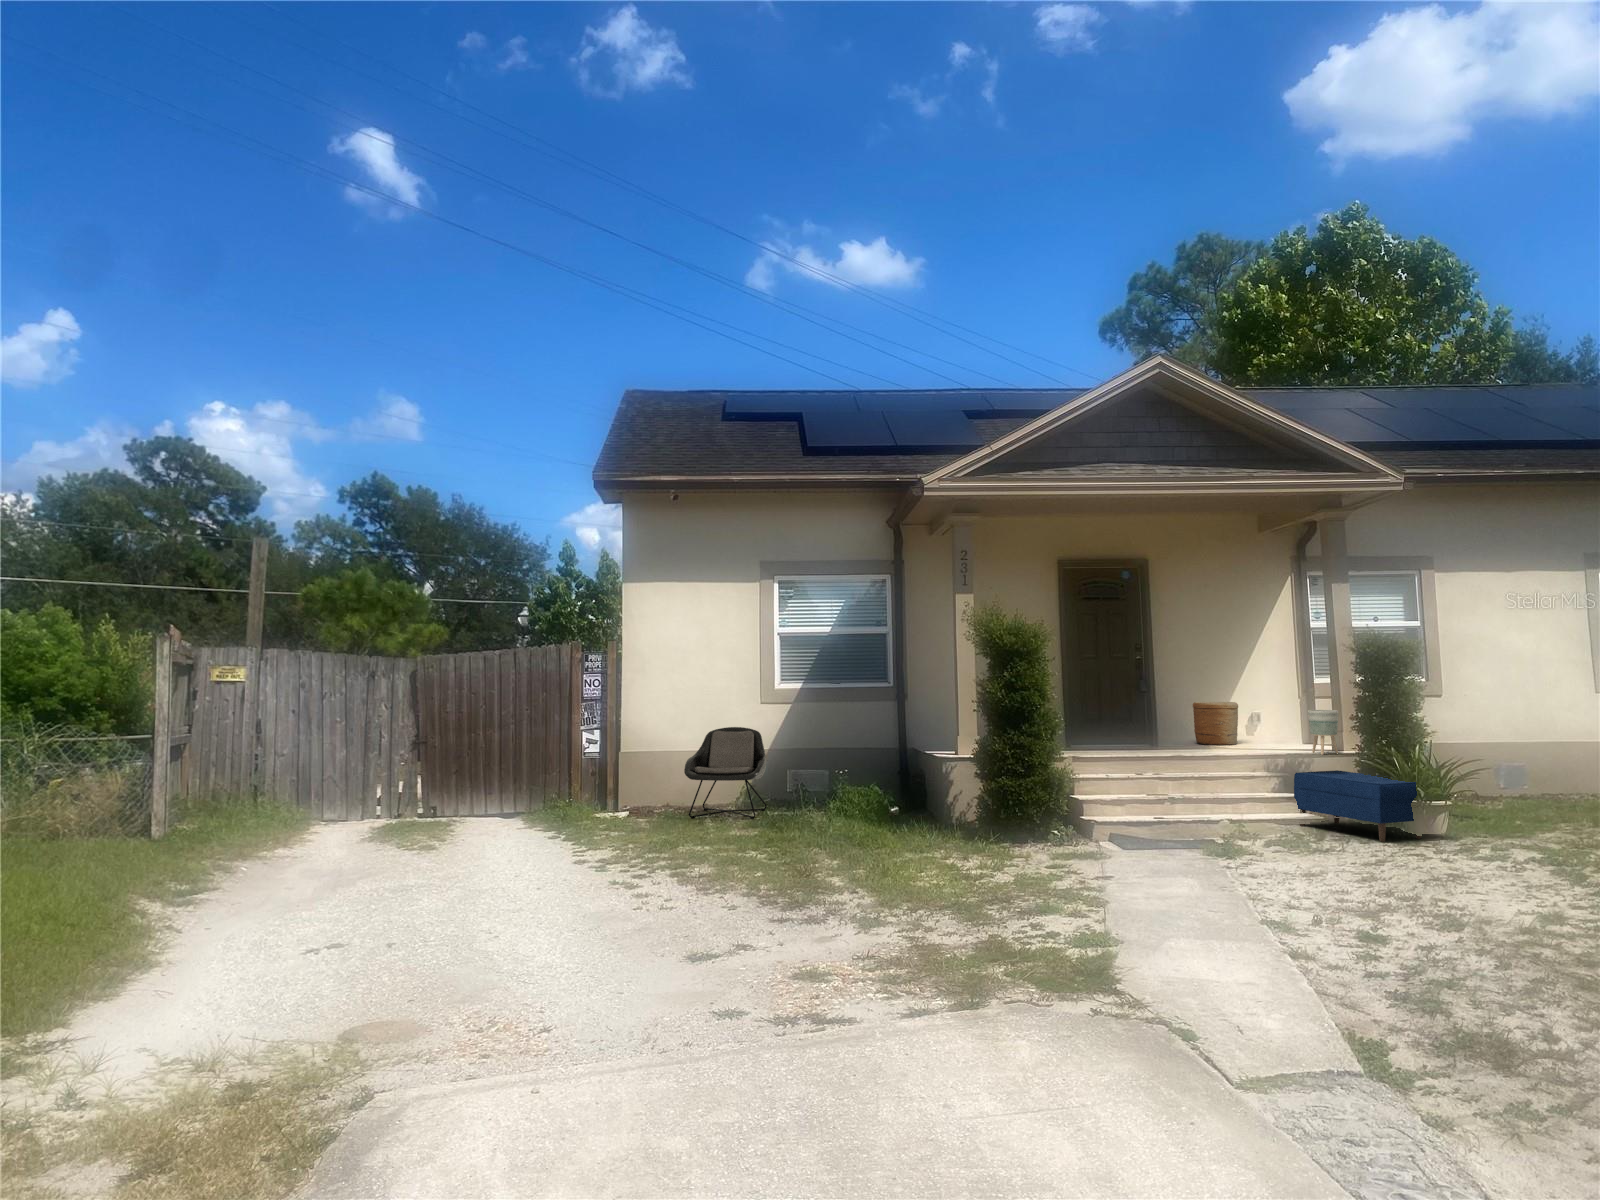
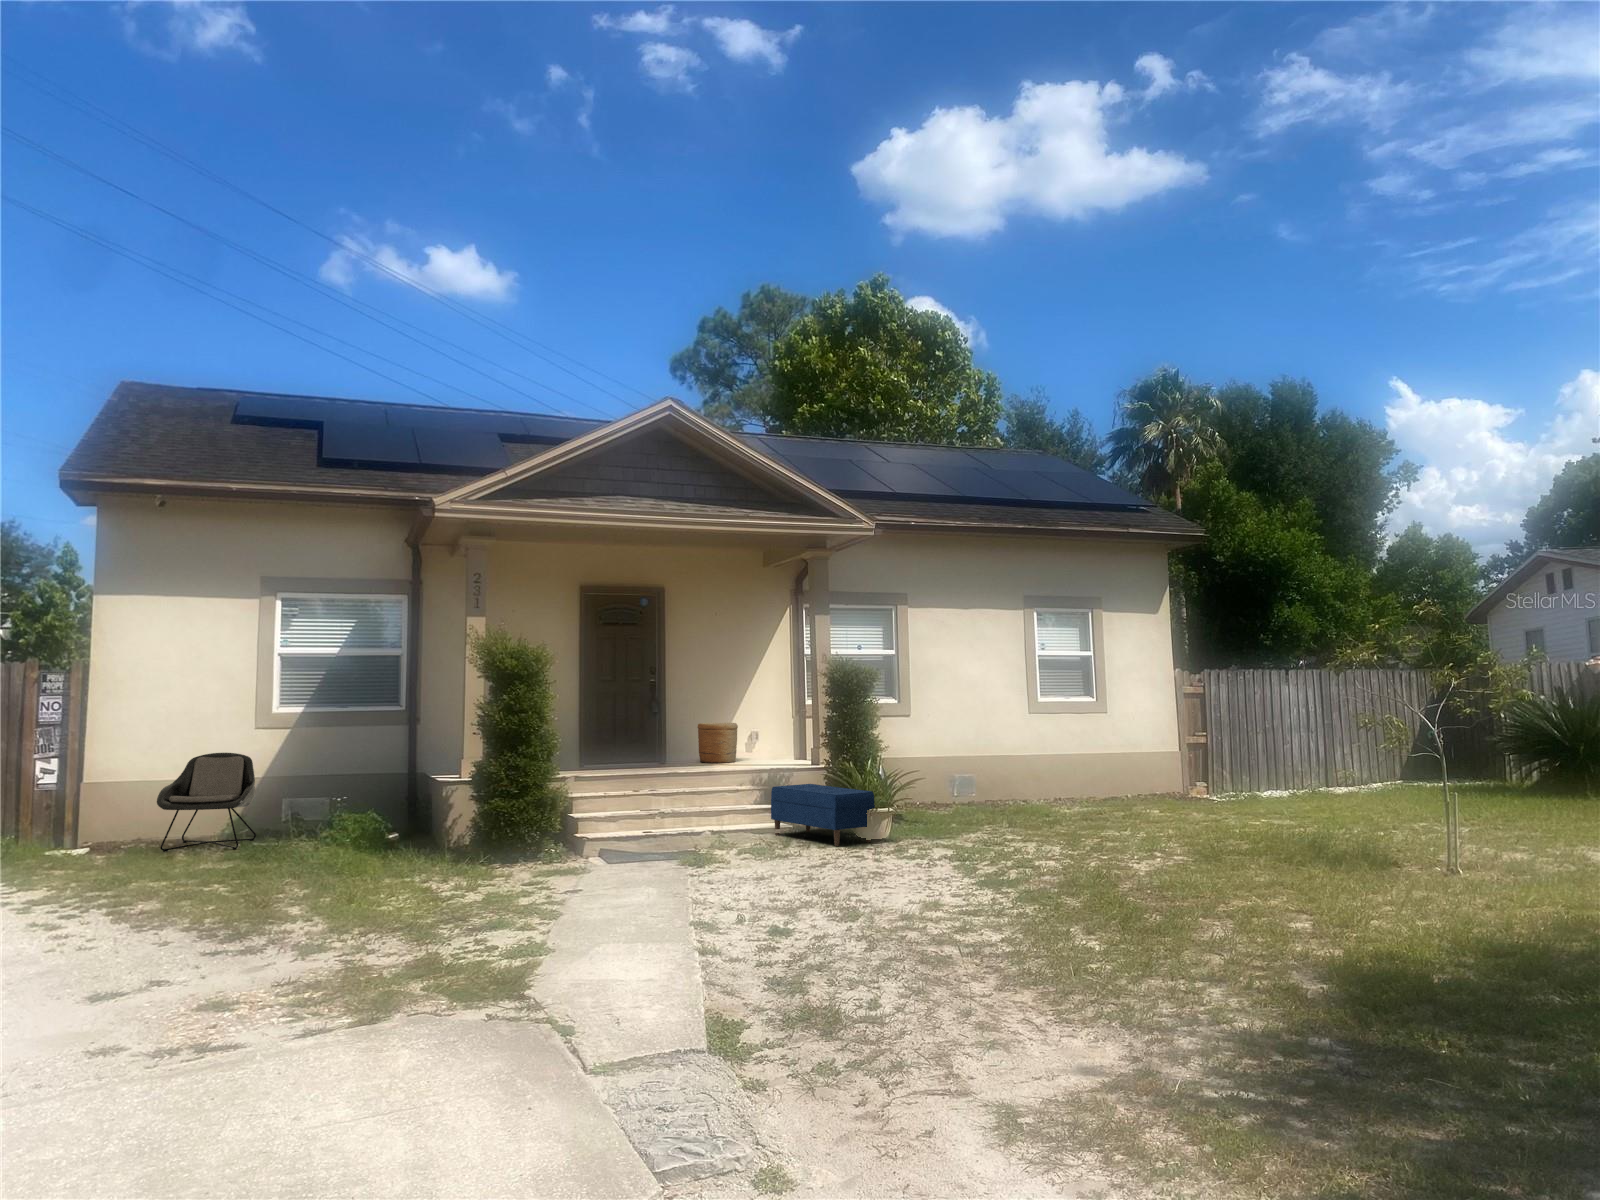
planter: present [1308,710,1339,755] -> none [790,729,816,770]

